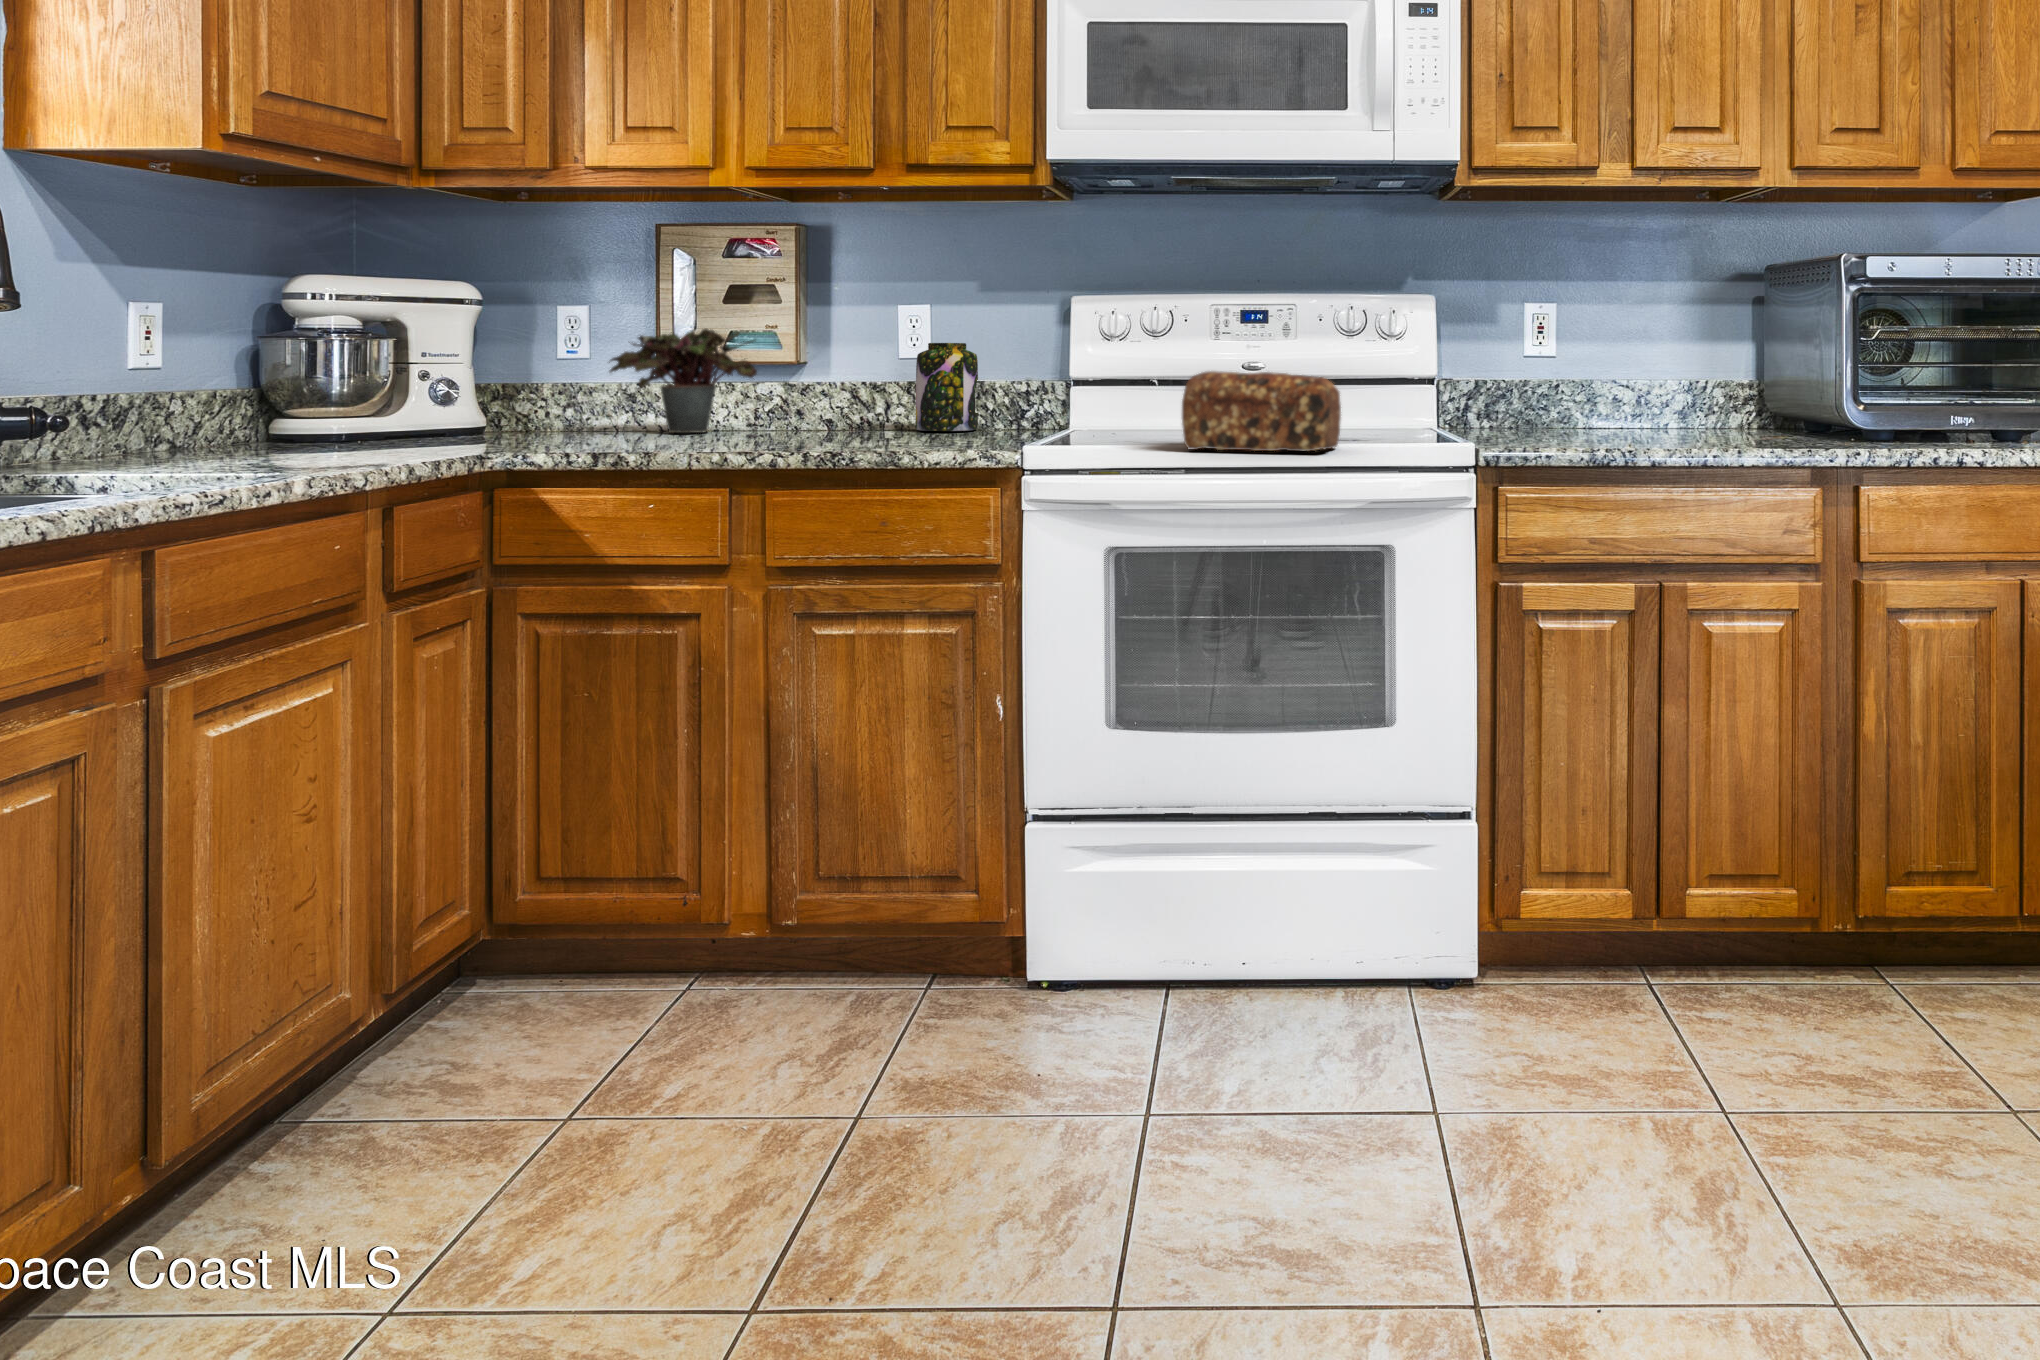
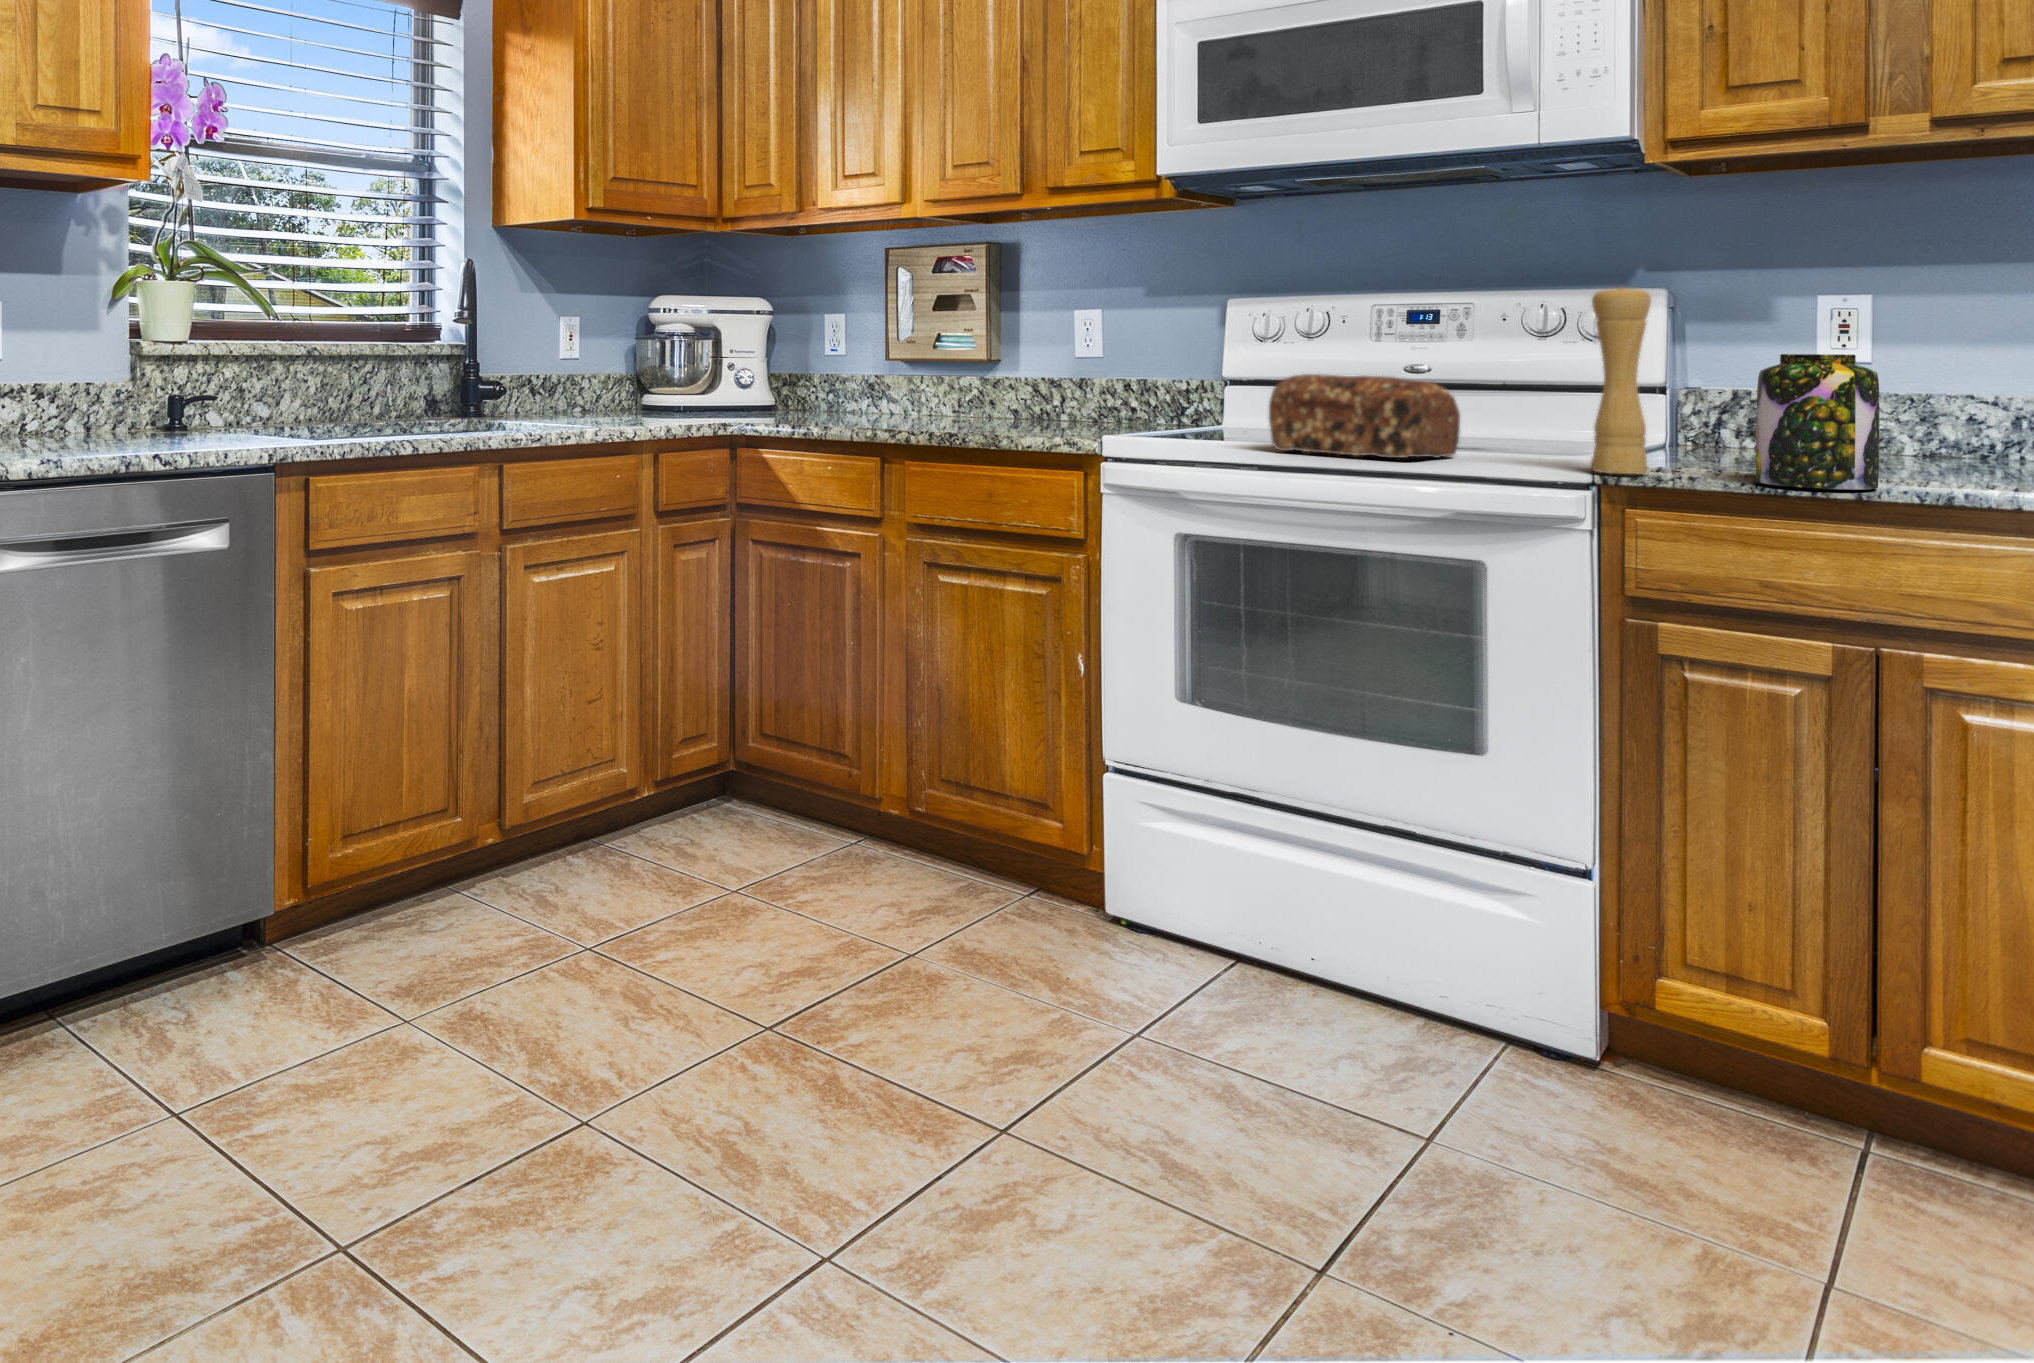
pepper mill: none [1470,289,1513,455] -> present [1592,286,1651,474]
potted plant: present [609,329,757,433] -> none [847,332,962,418]
jar: present [916,343,978,431] -> present [1756,354,1879,490]

